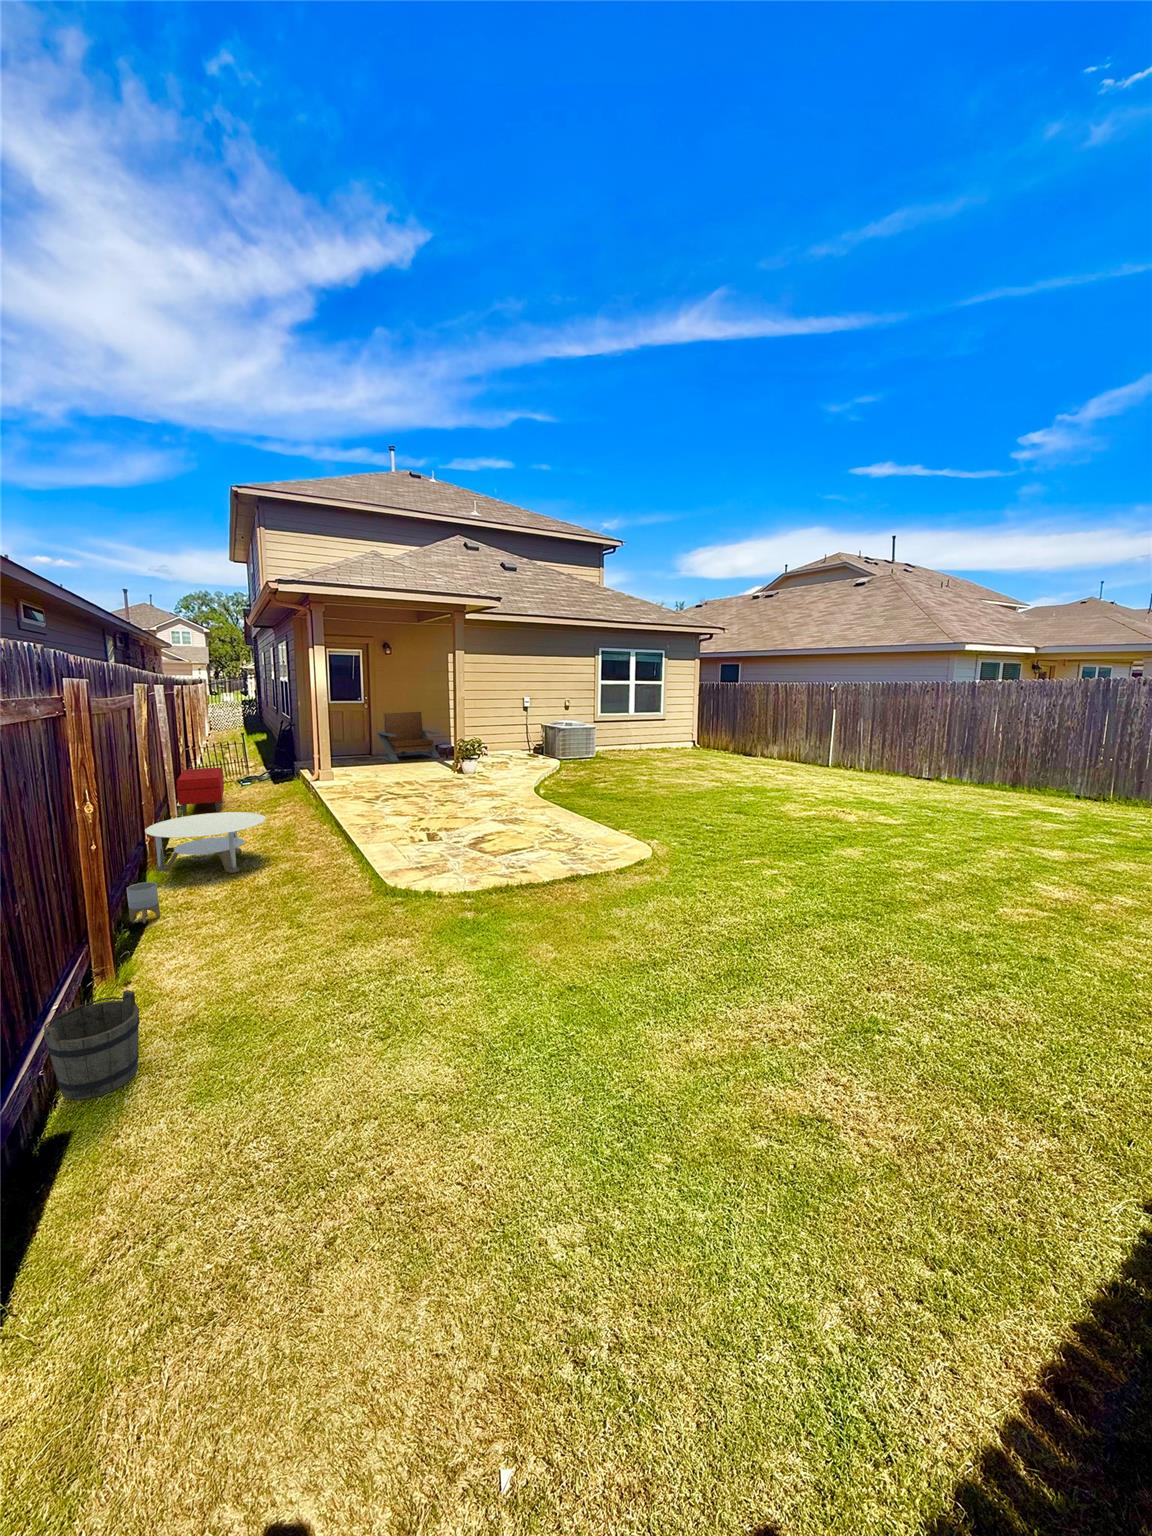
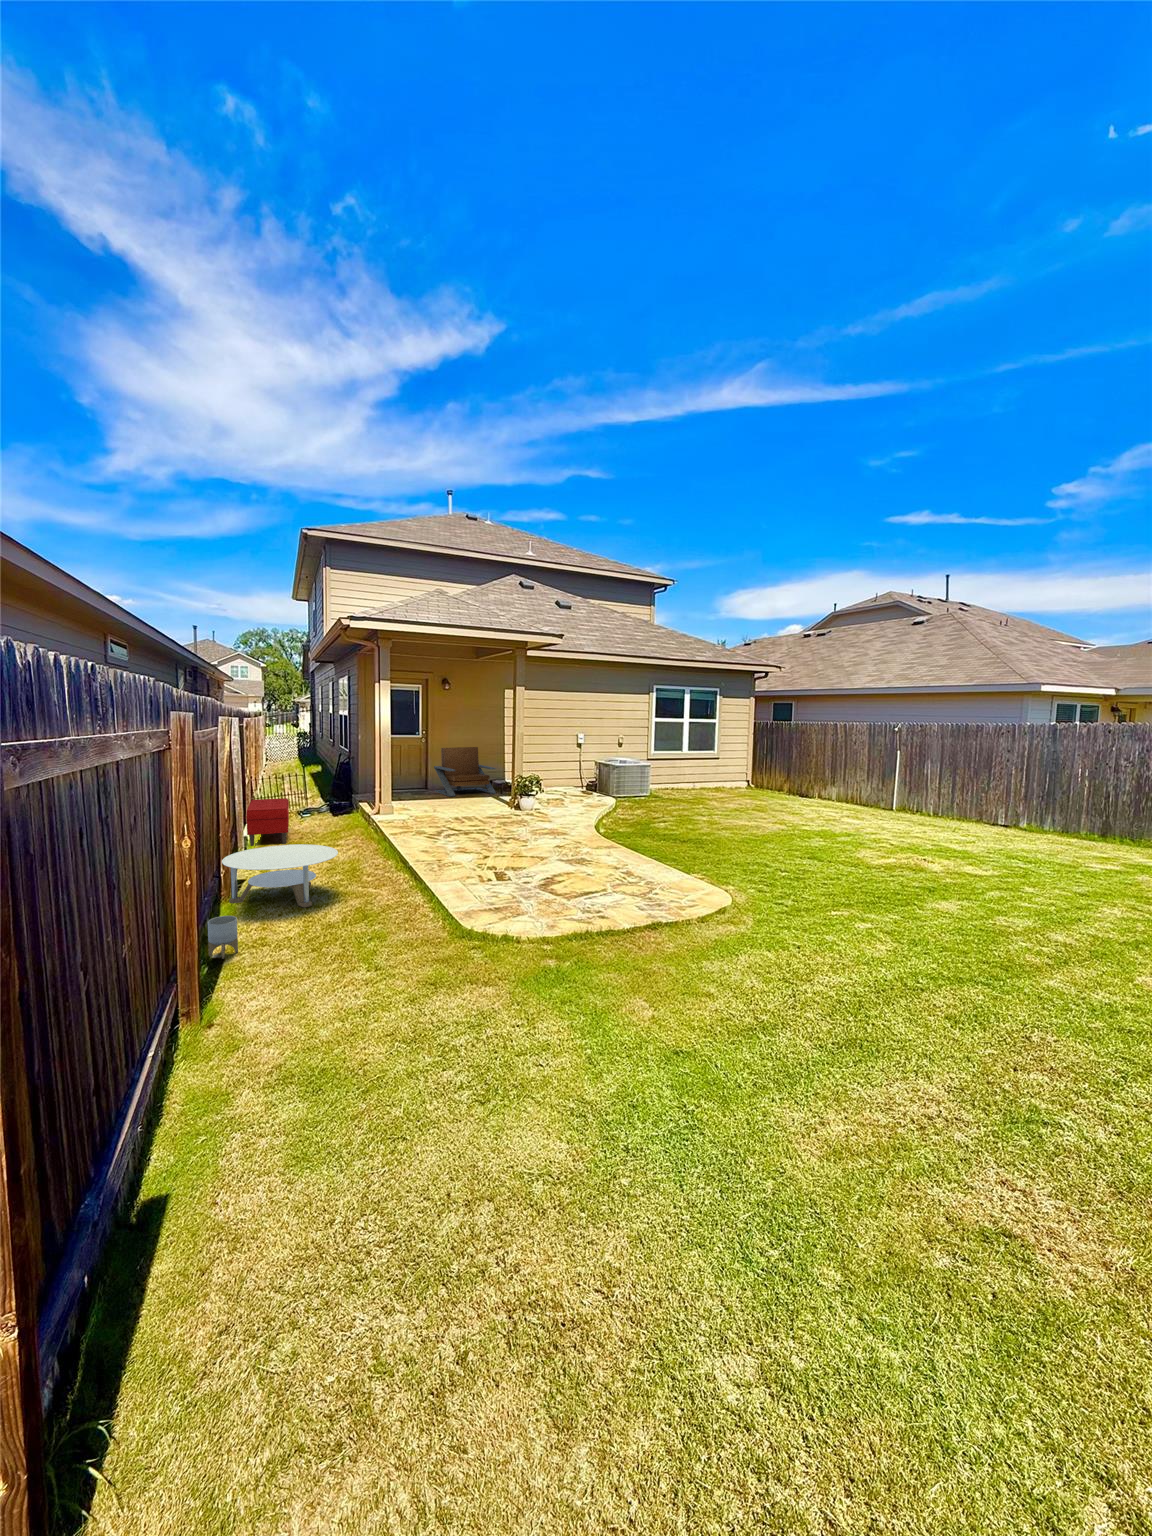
bucket: present [44,990,140,1100] -> none [140,1037,236,1159]

